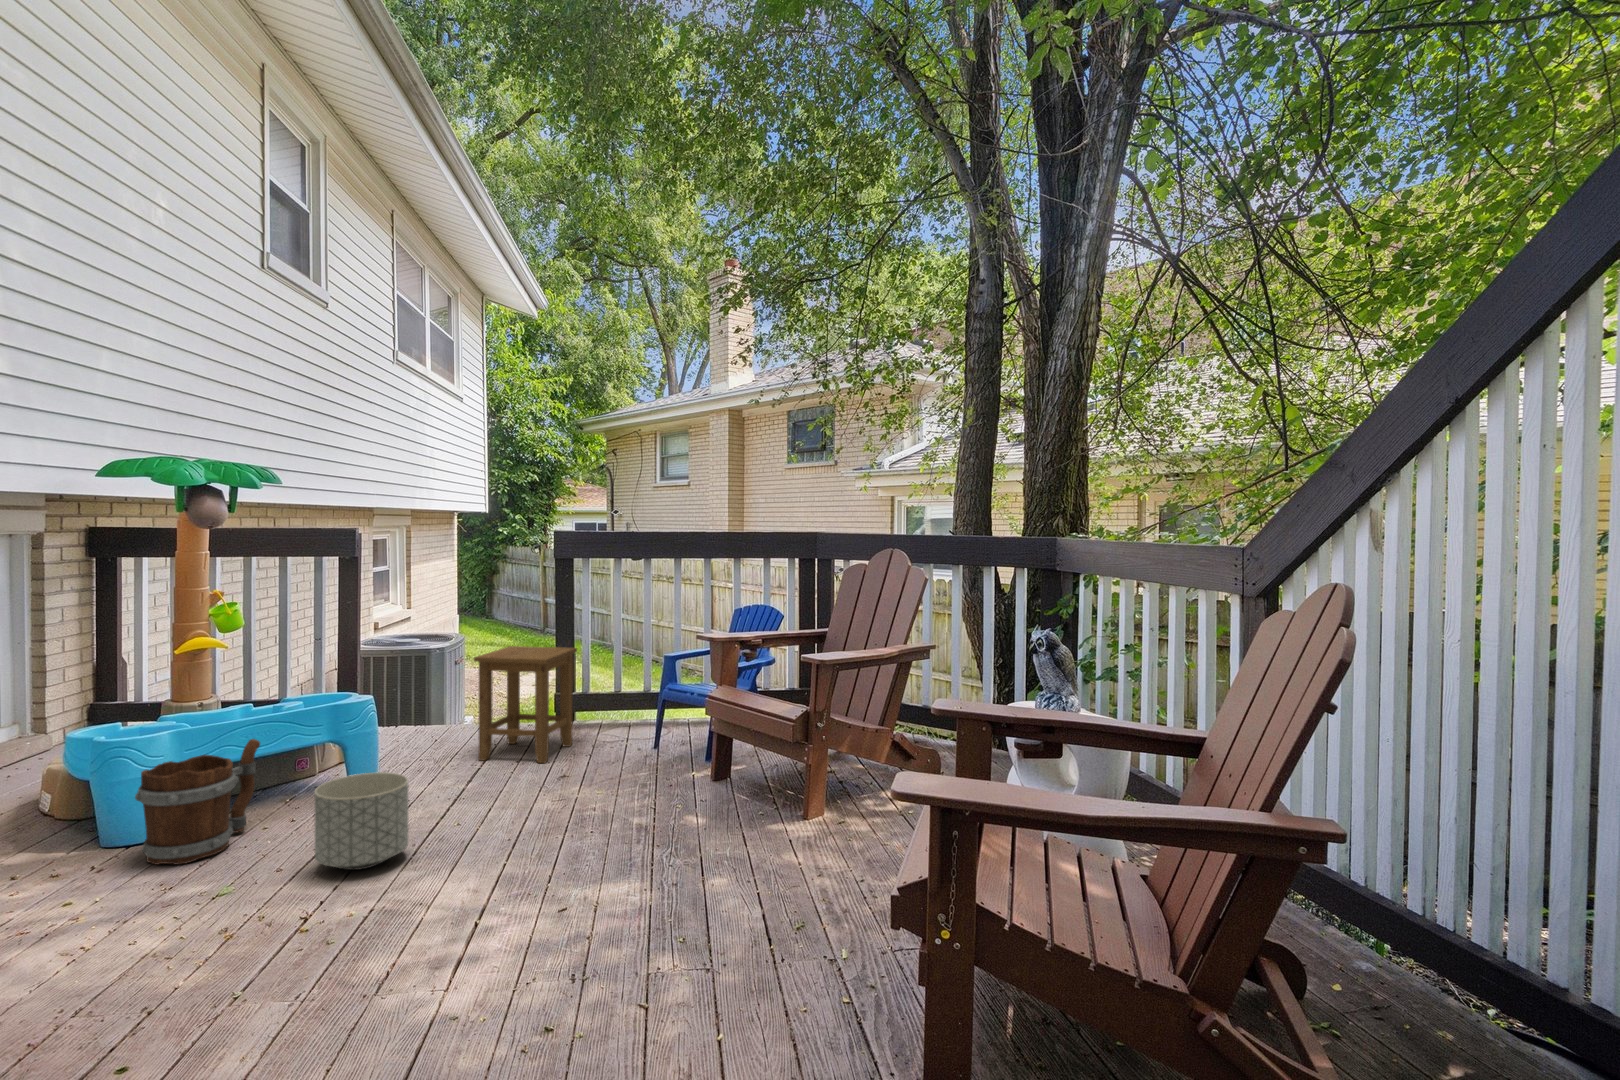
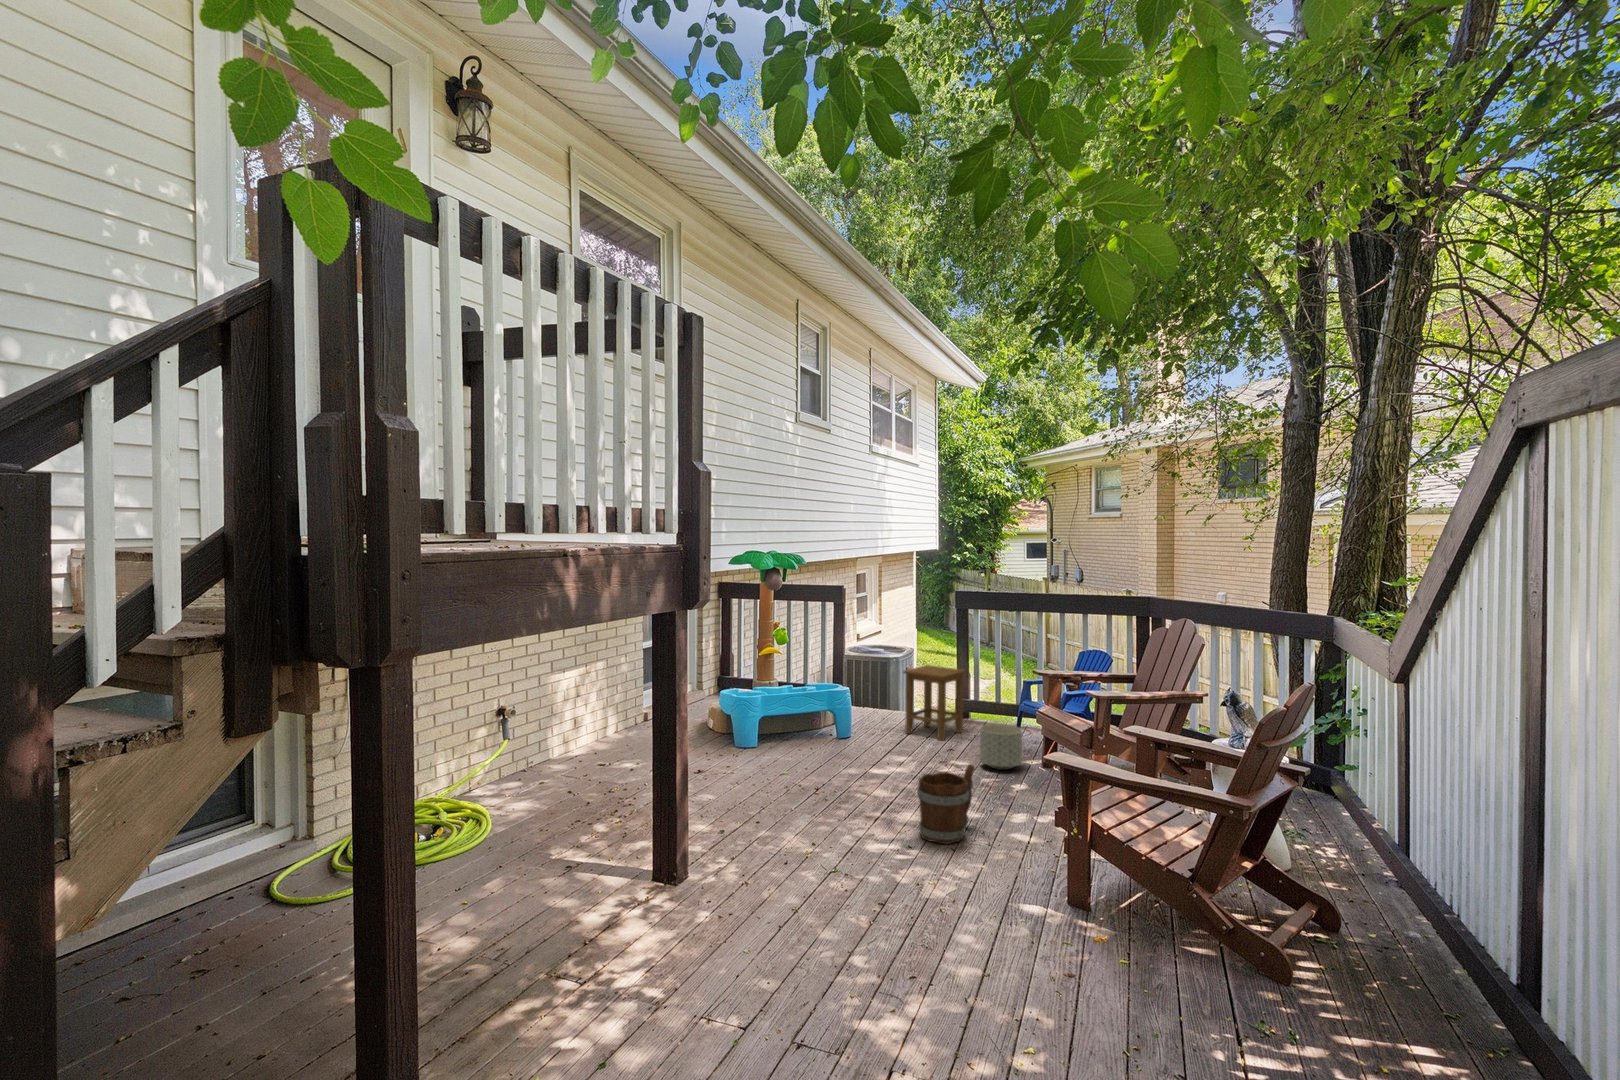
bucket: present [135,739,260,865] -> present [917,764,975,844]
planter: present [314,772,408,870] -> present [980,724,1022,770]

